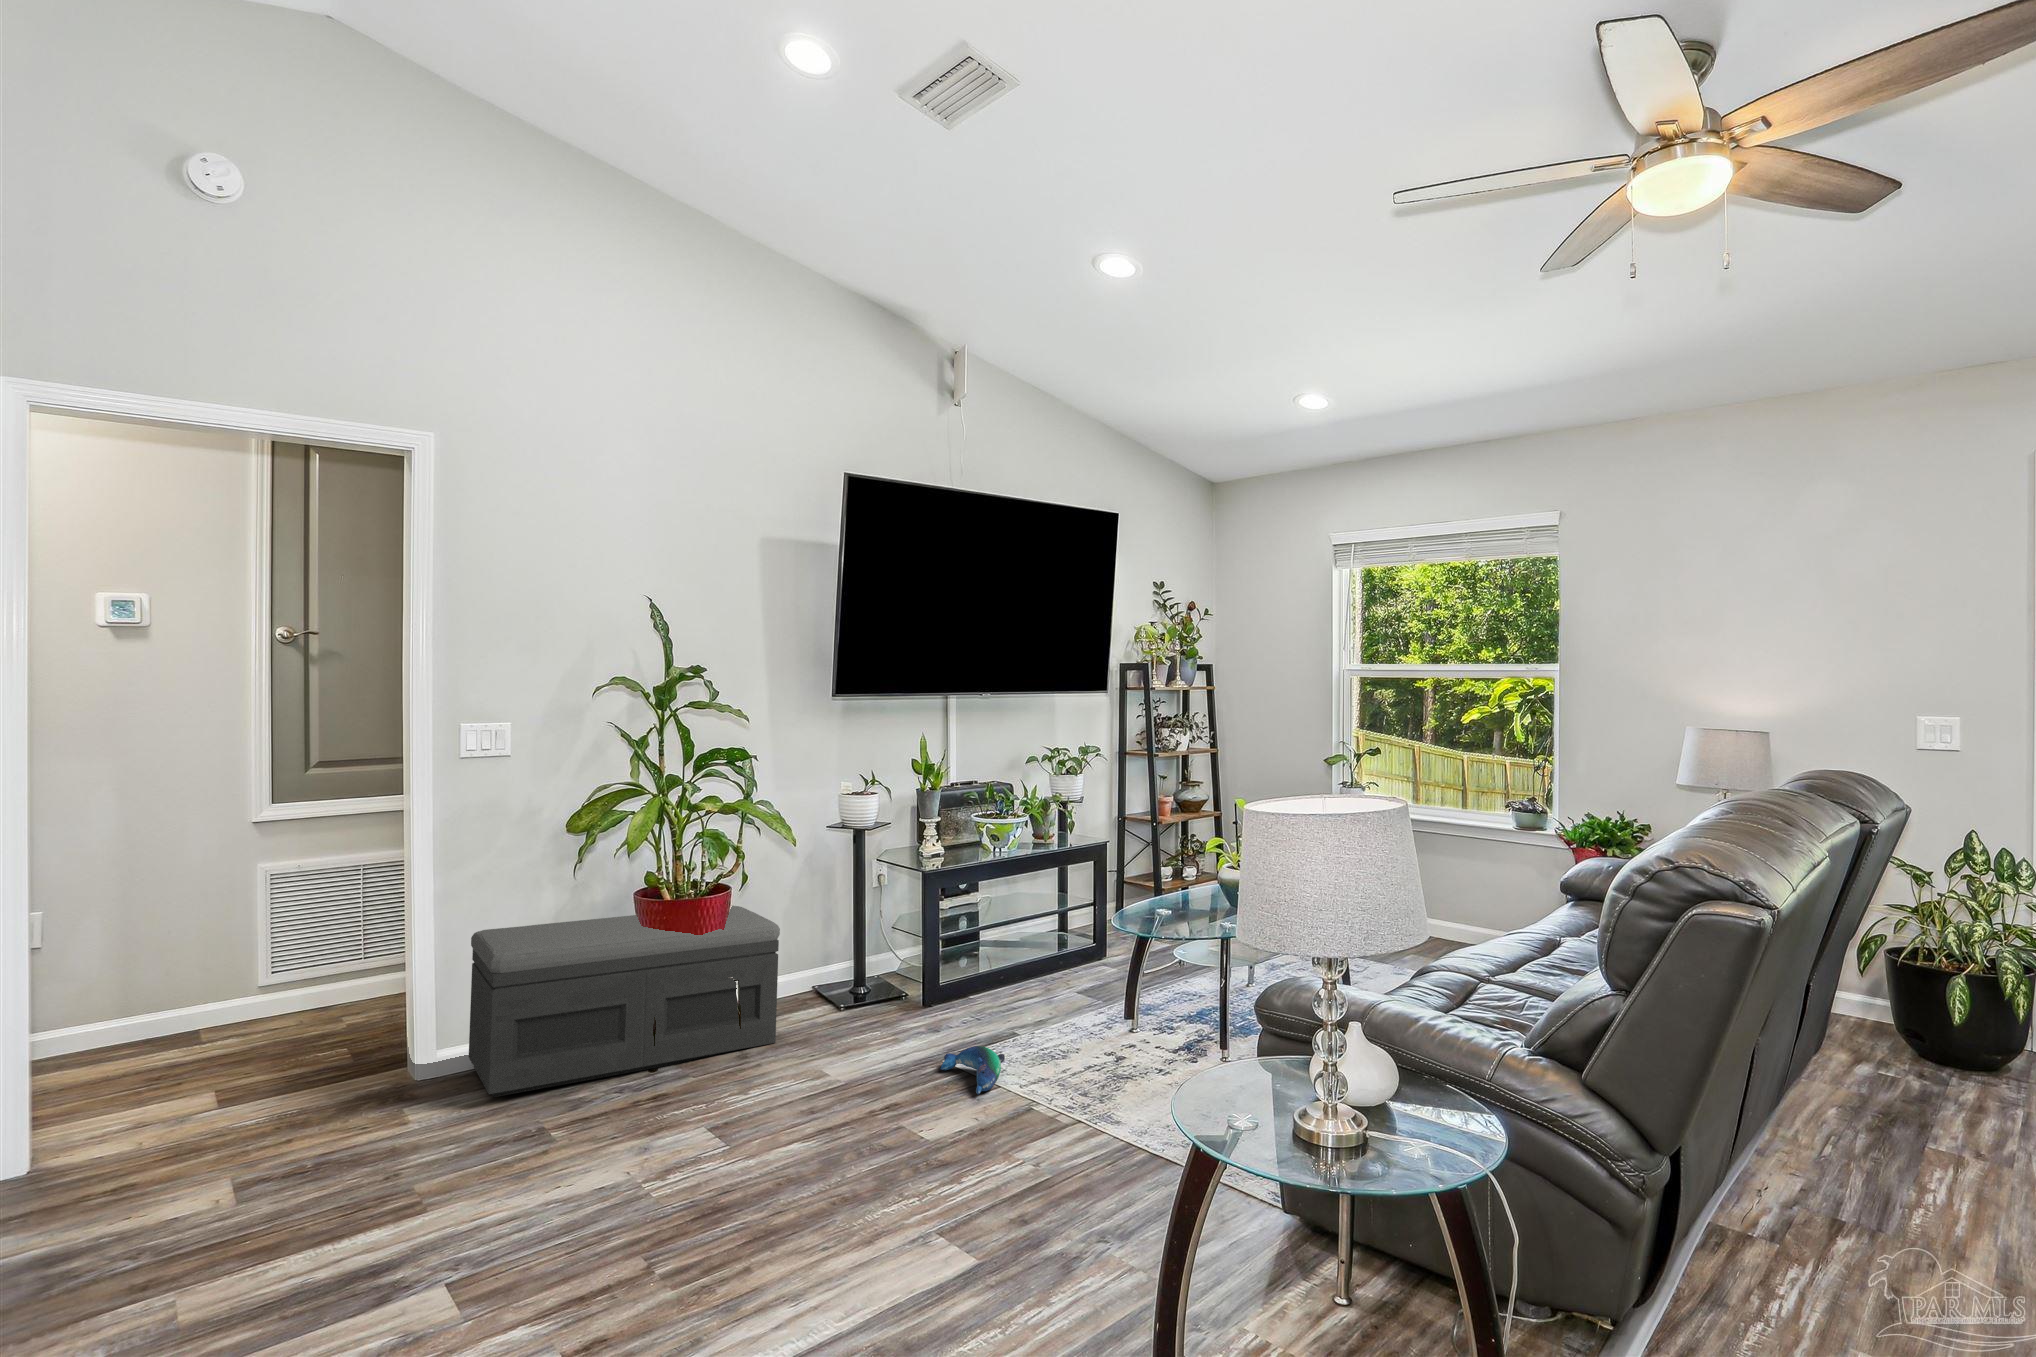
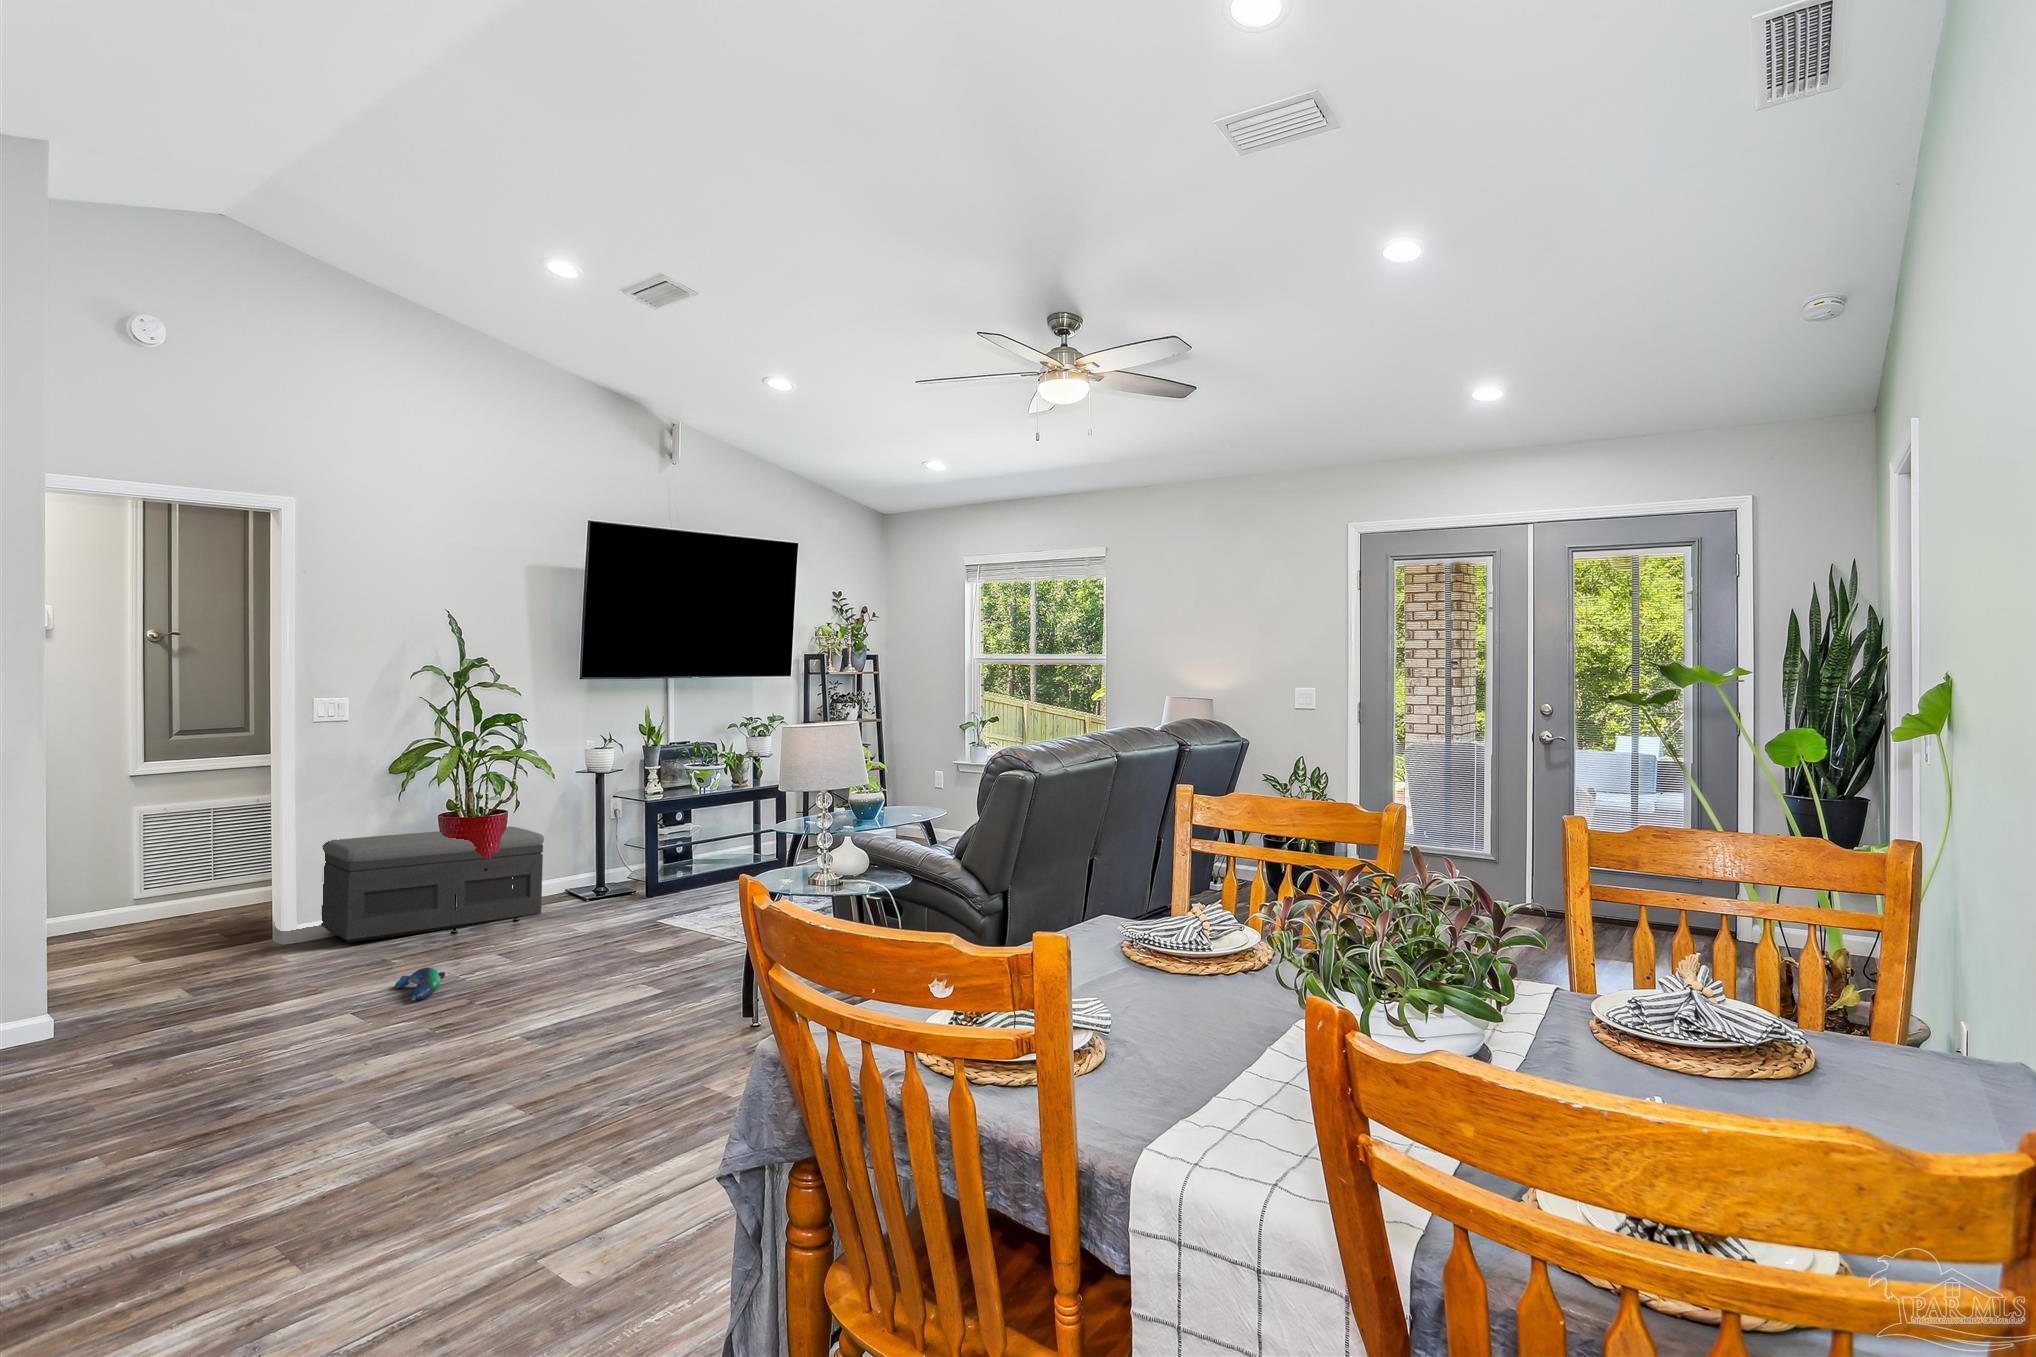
plush toy: present [940,1046,1005,1094] -> present [394,968,445,1001]

